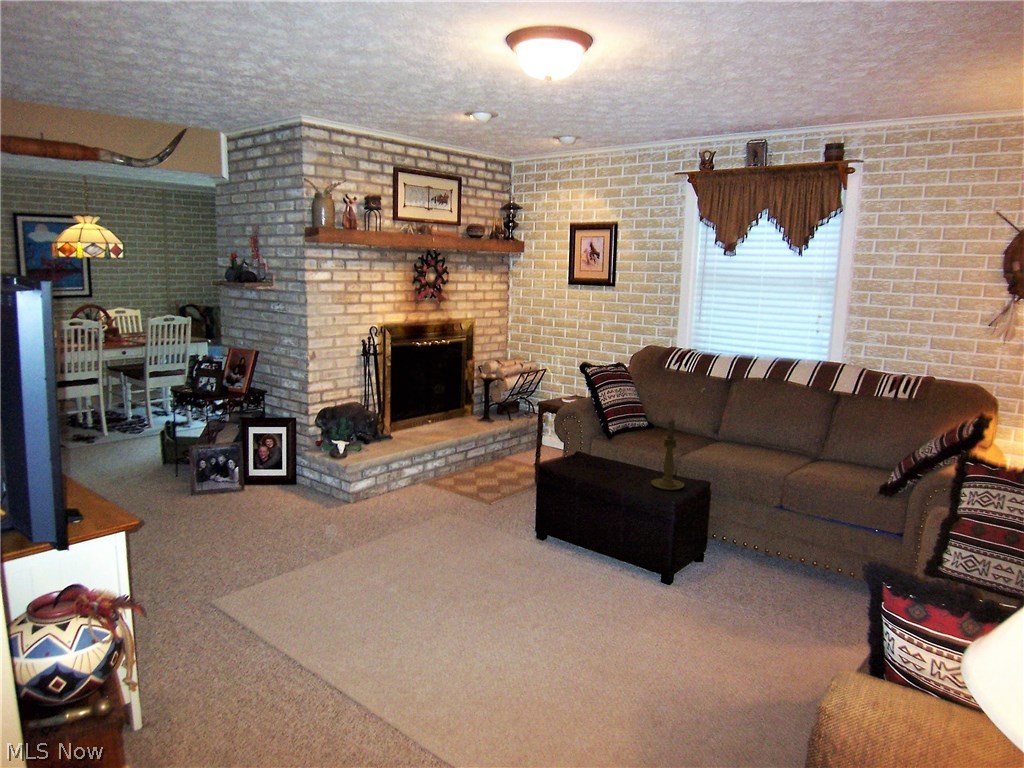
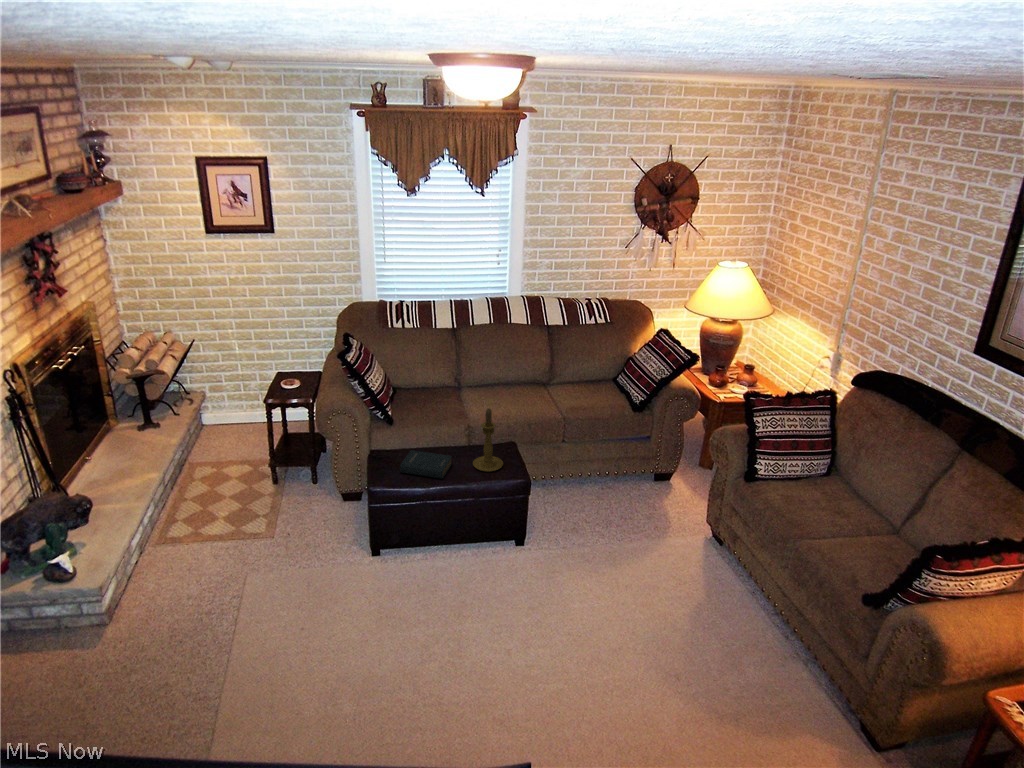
hardback book: none [583,455,636,480] -> present [400,450,452,479]

